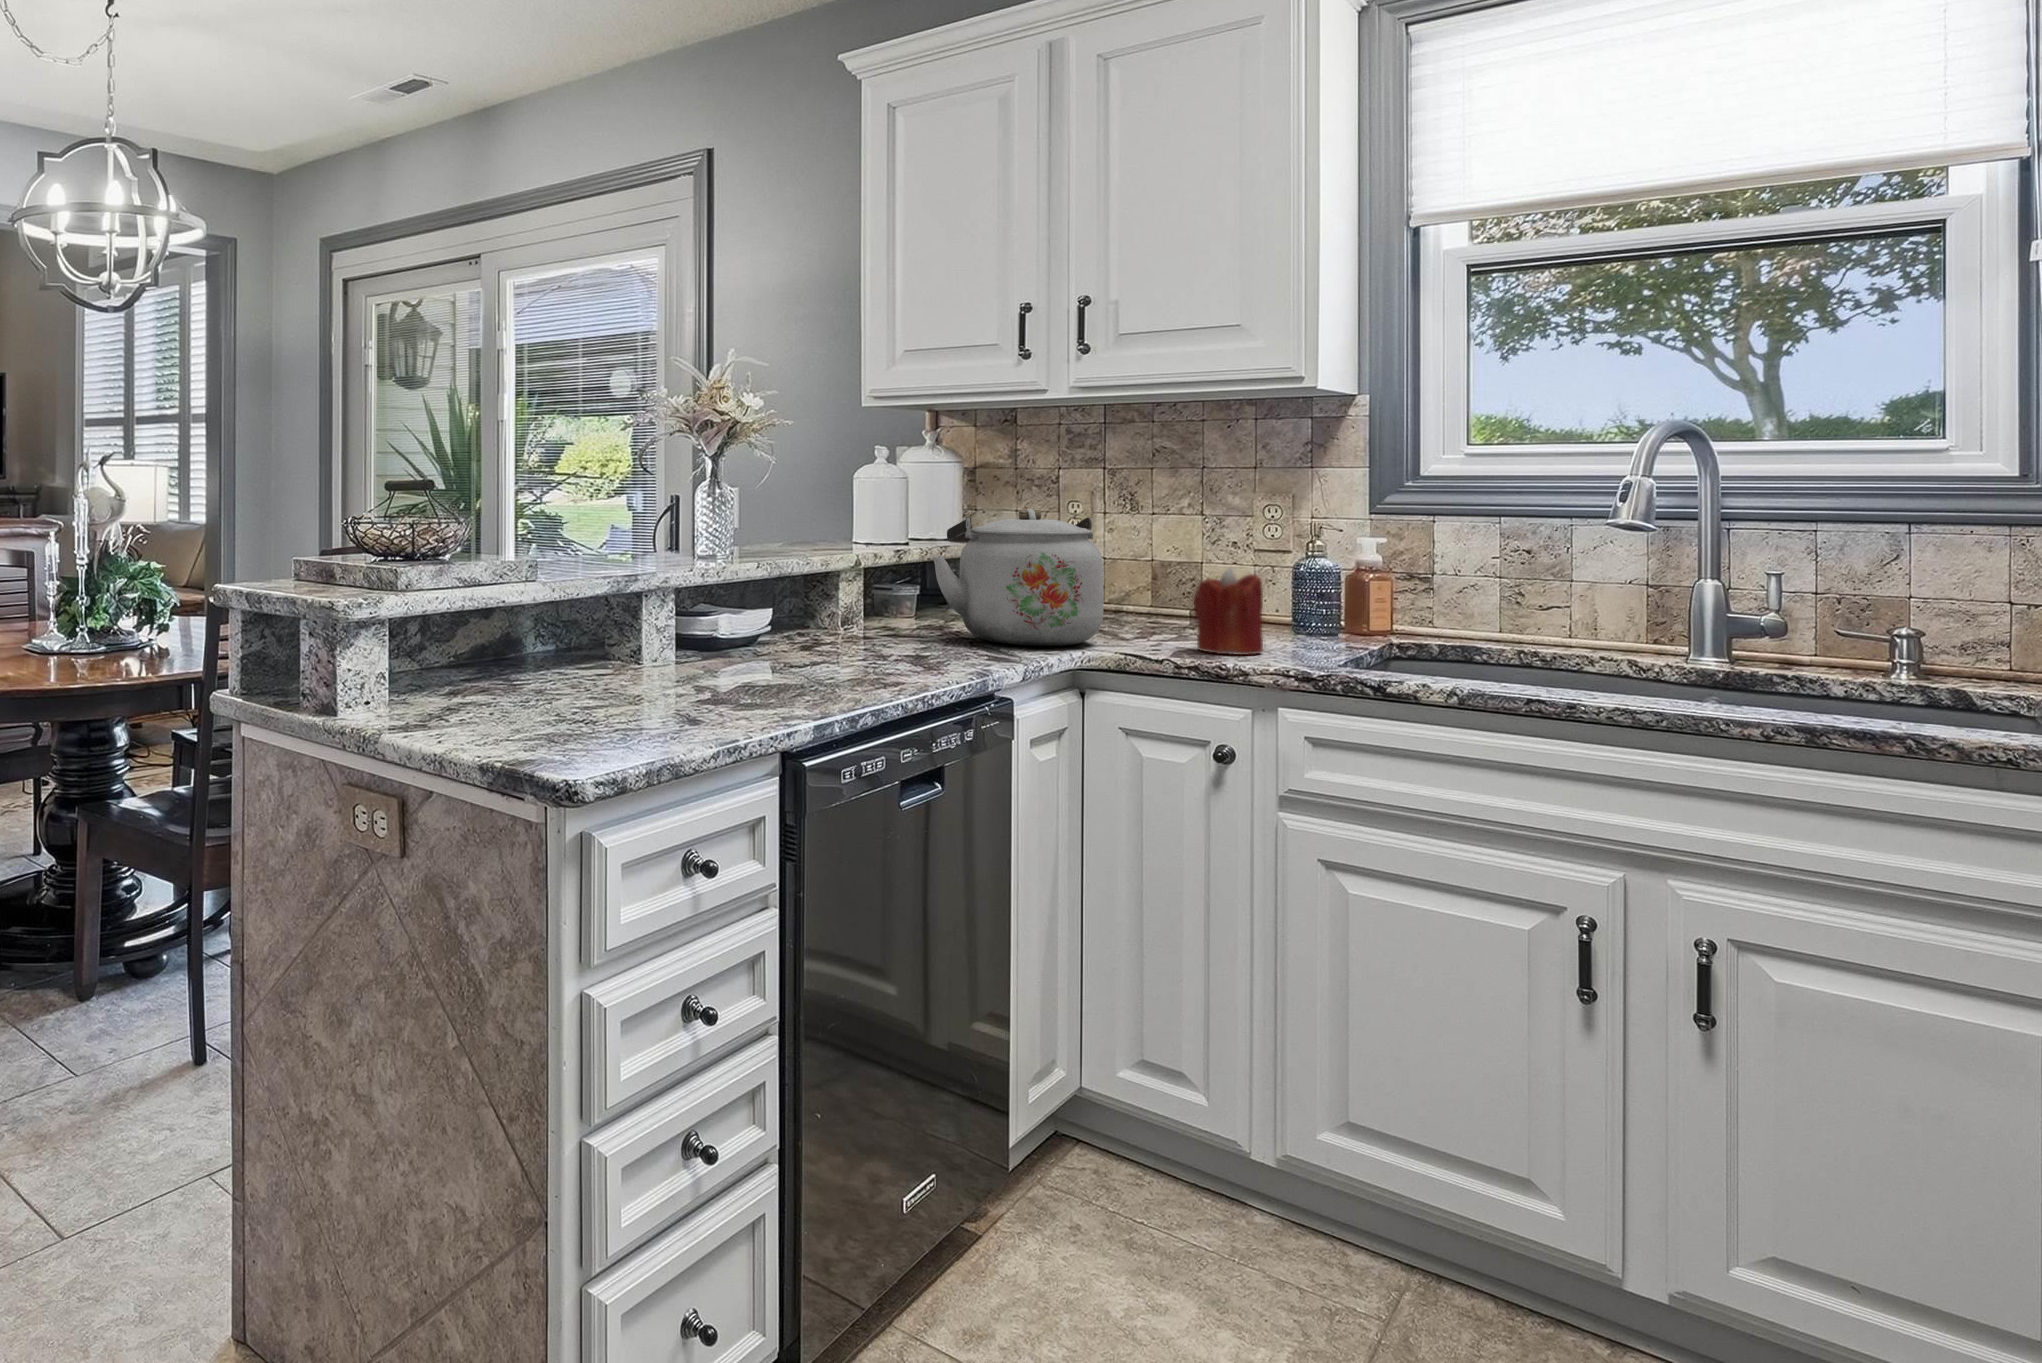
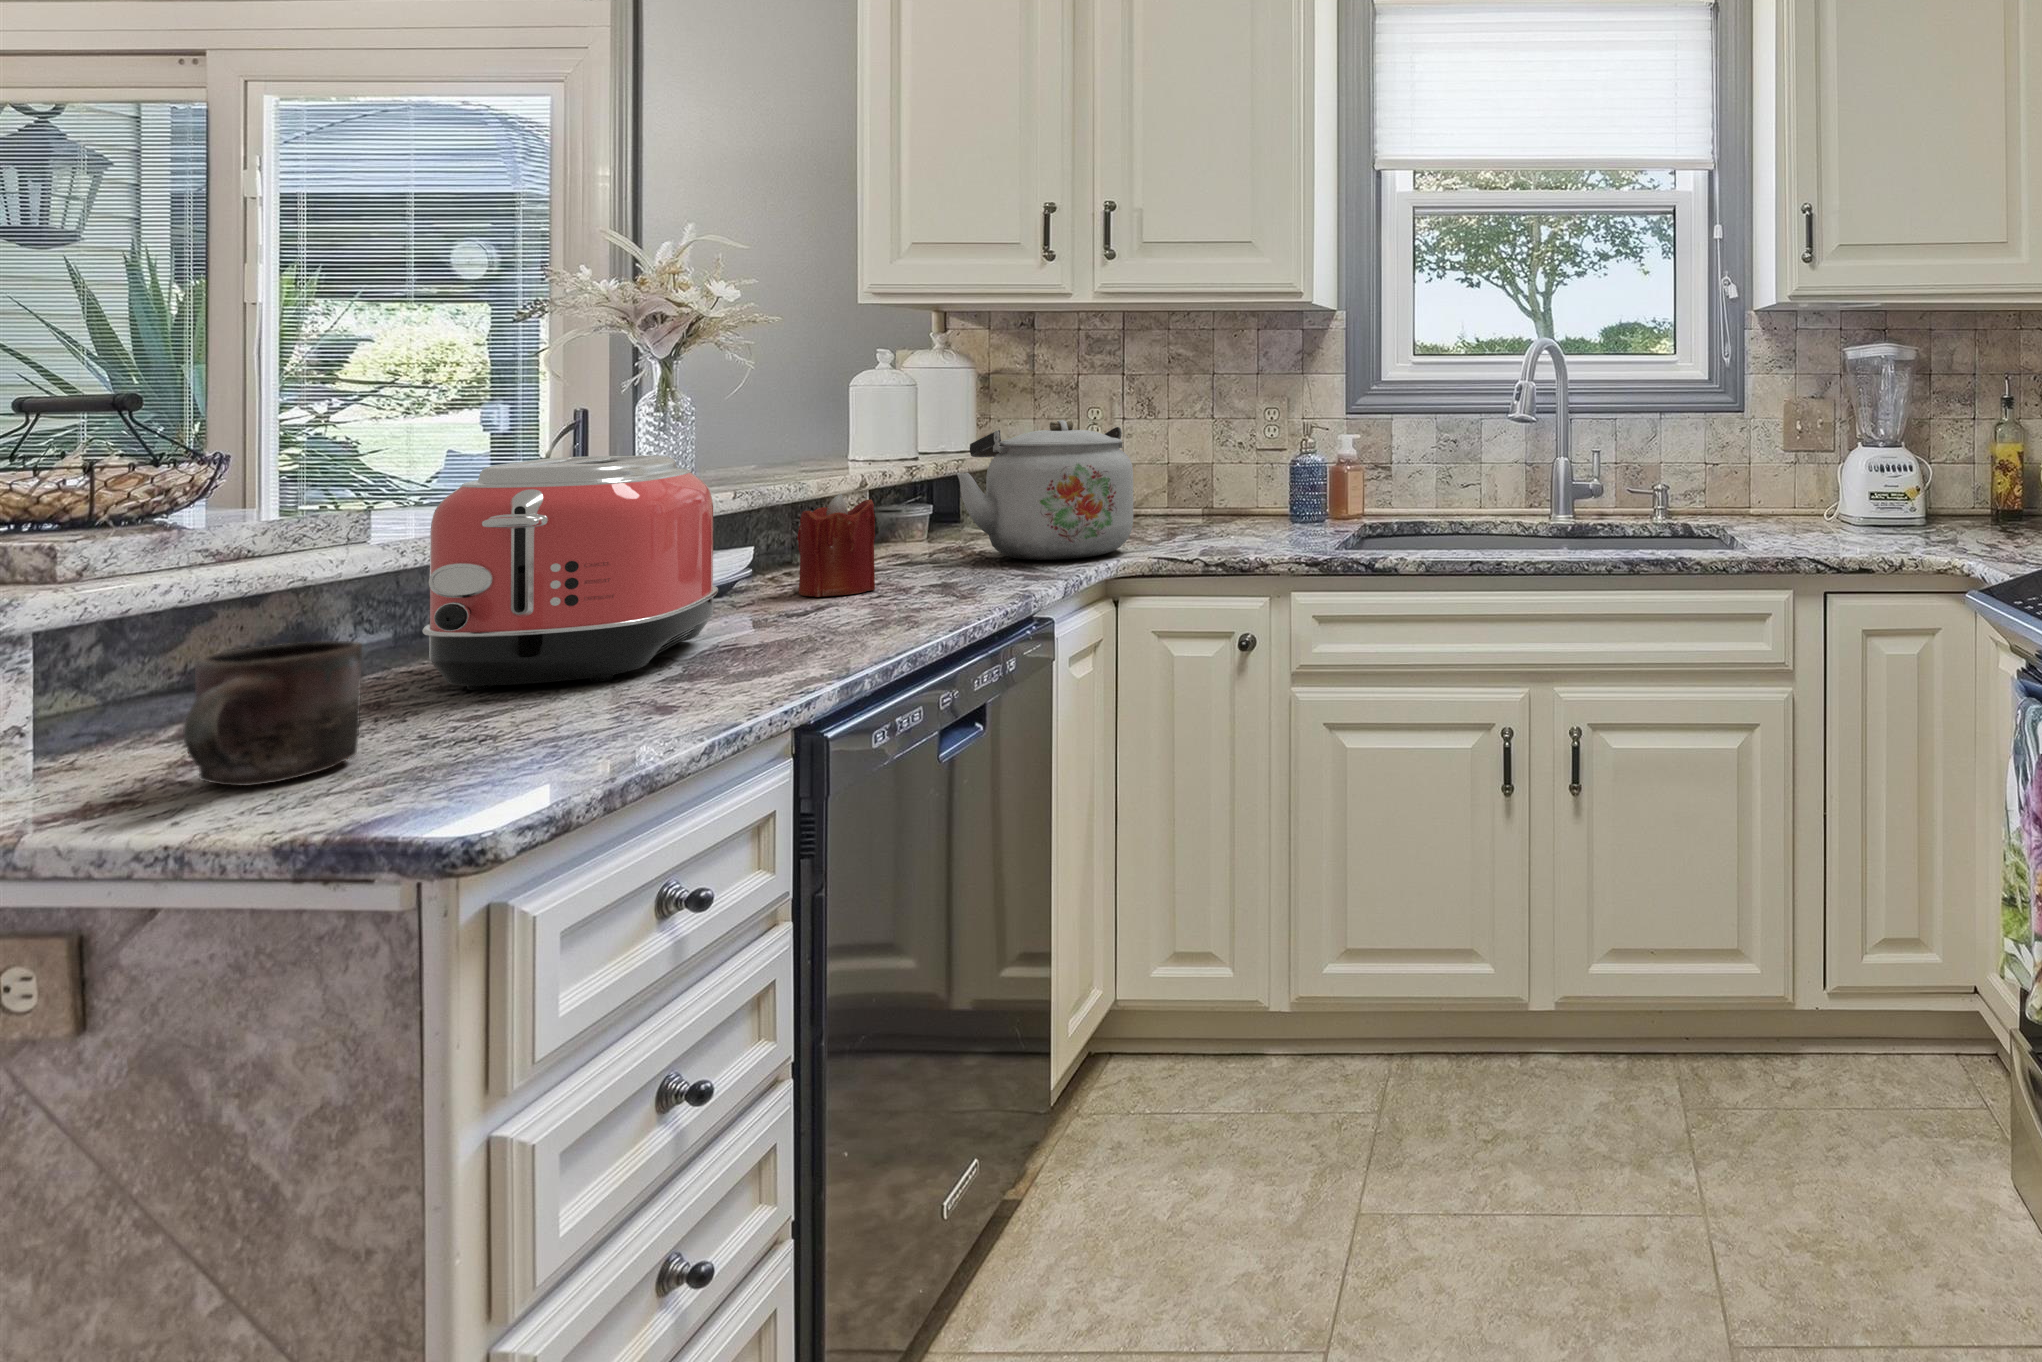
toaster: none [562,529,736,696] -> present [422,455,718,690]
candle: present [1194,568,1263,655] -> present [797,494,875,597]
mug: none [447,642,527,727] -> present [183,641,362,786]

